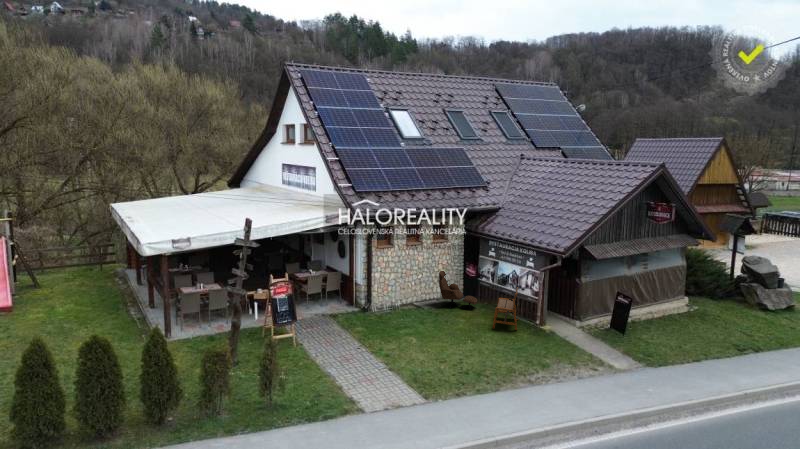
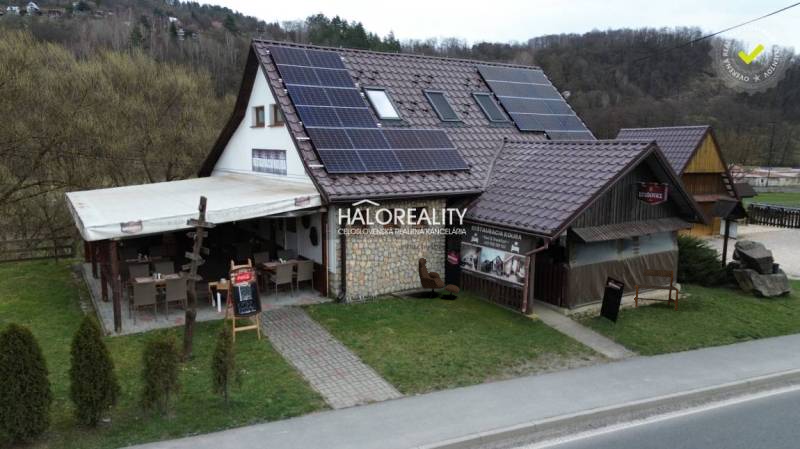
bench: present [493,287,518,330] -> present [633,269,679,310]

